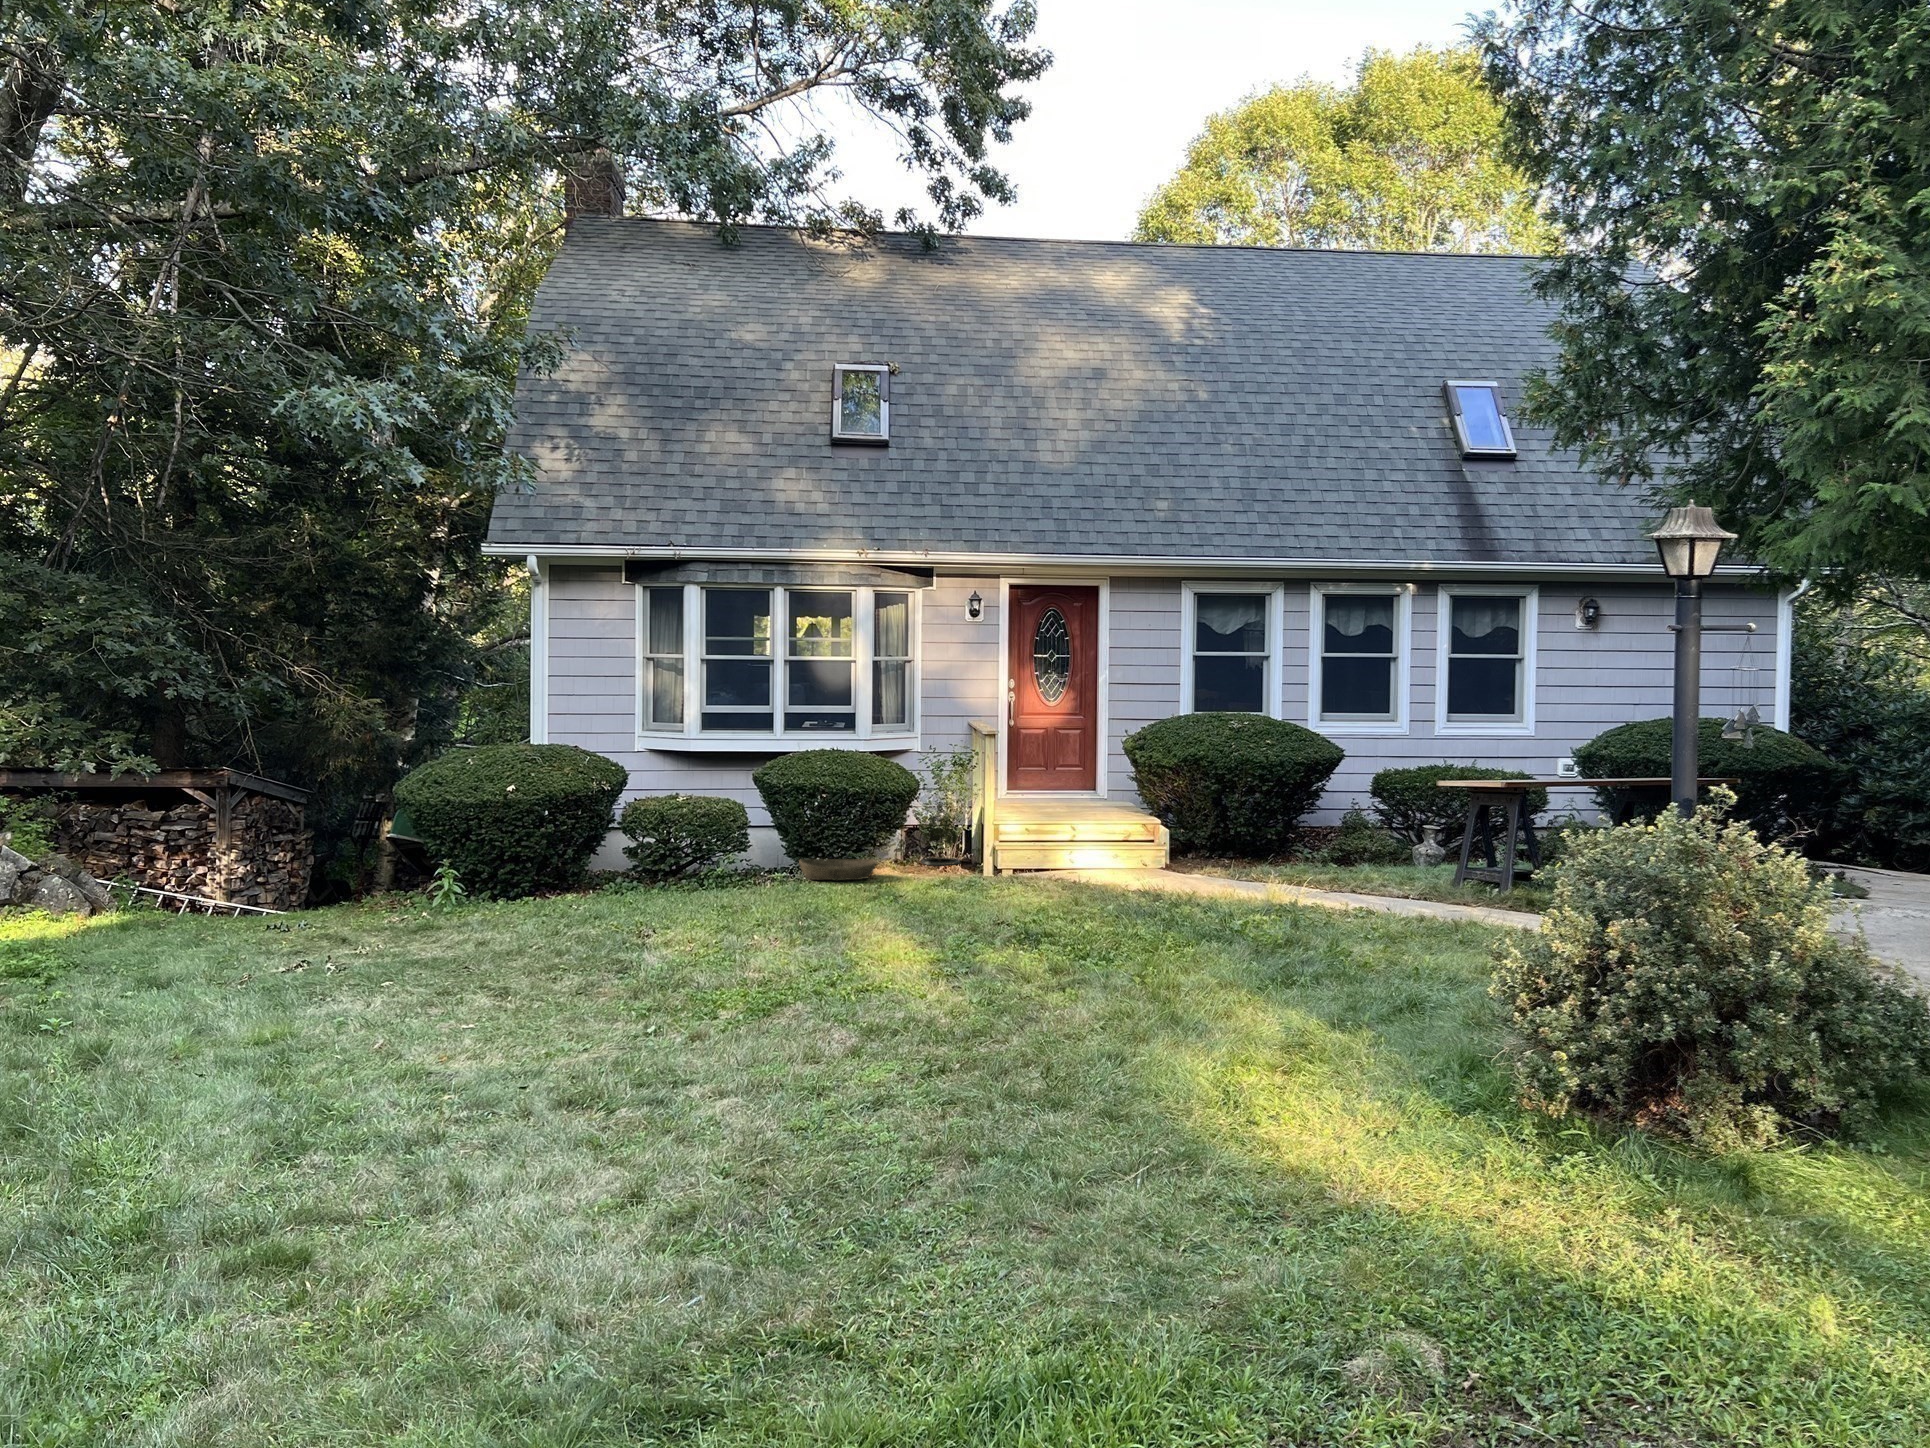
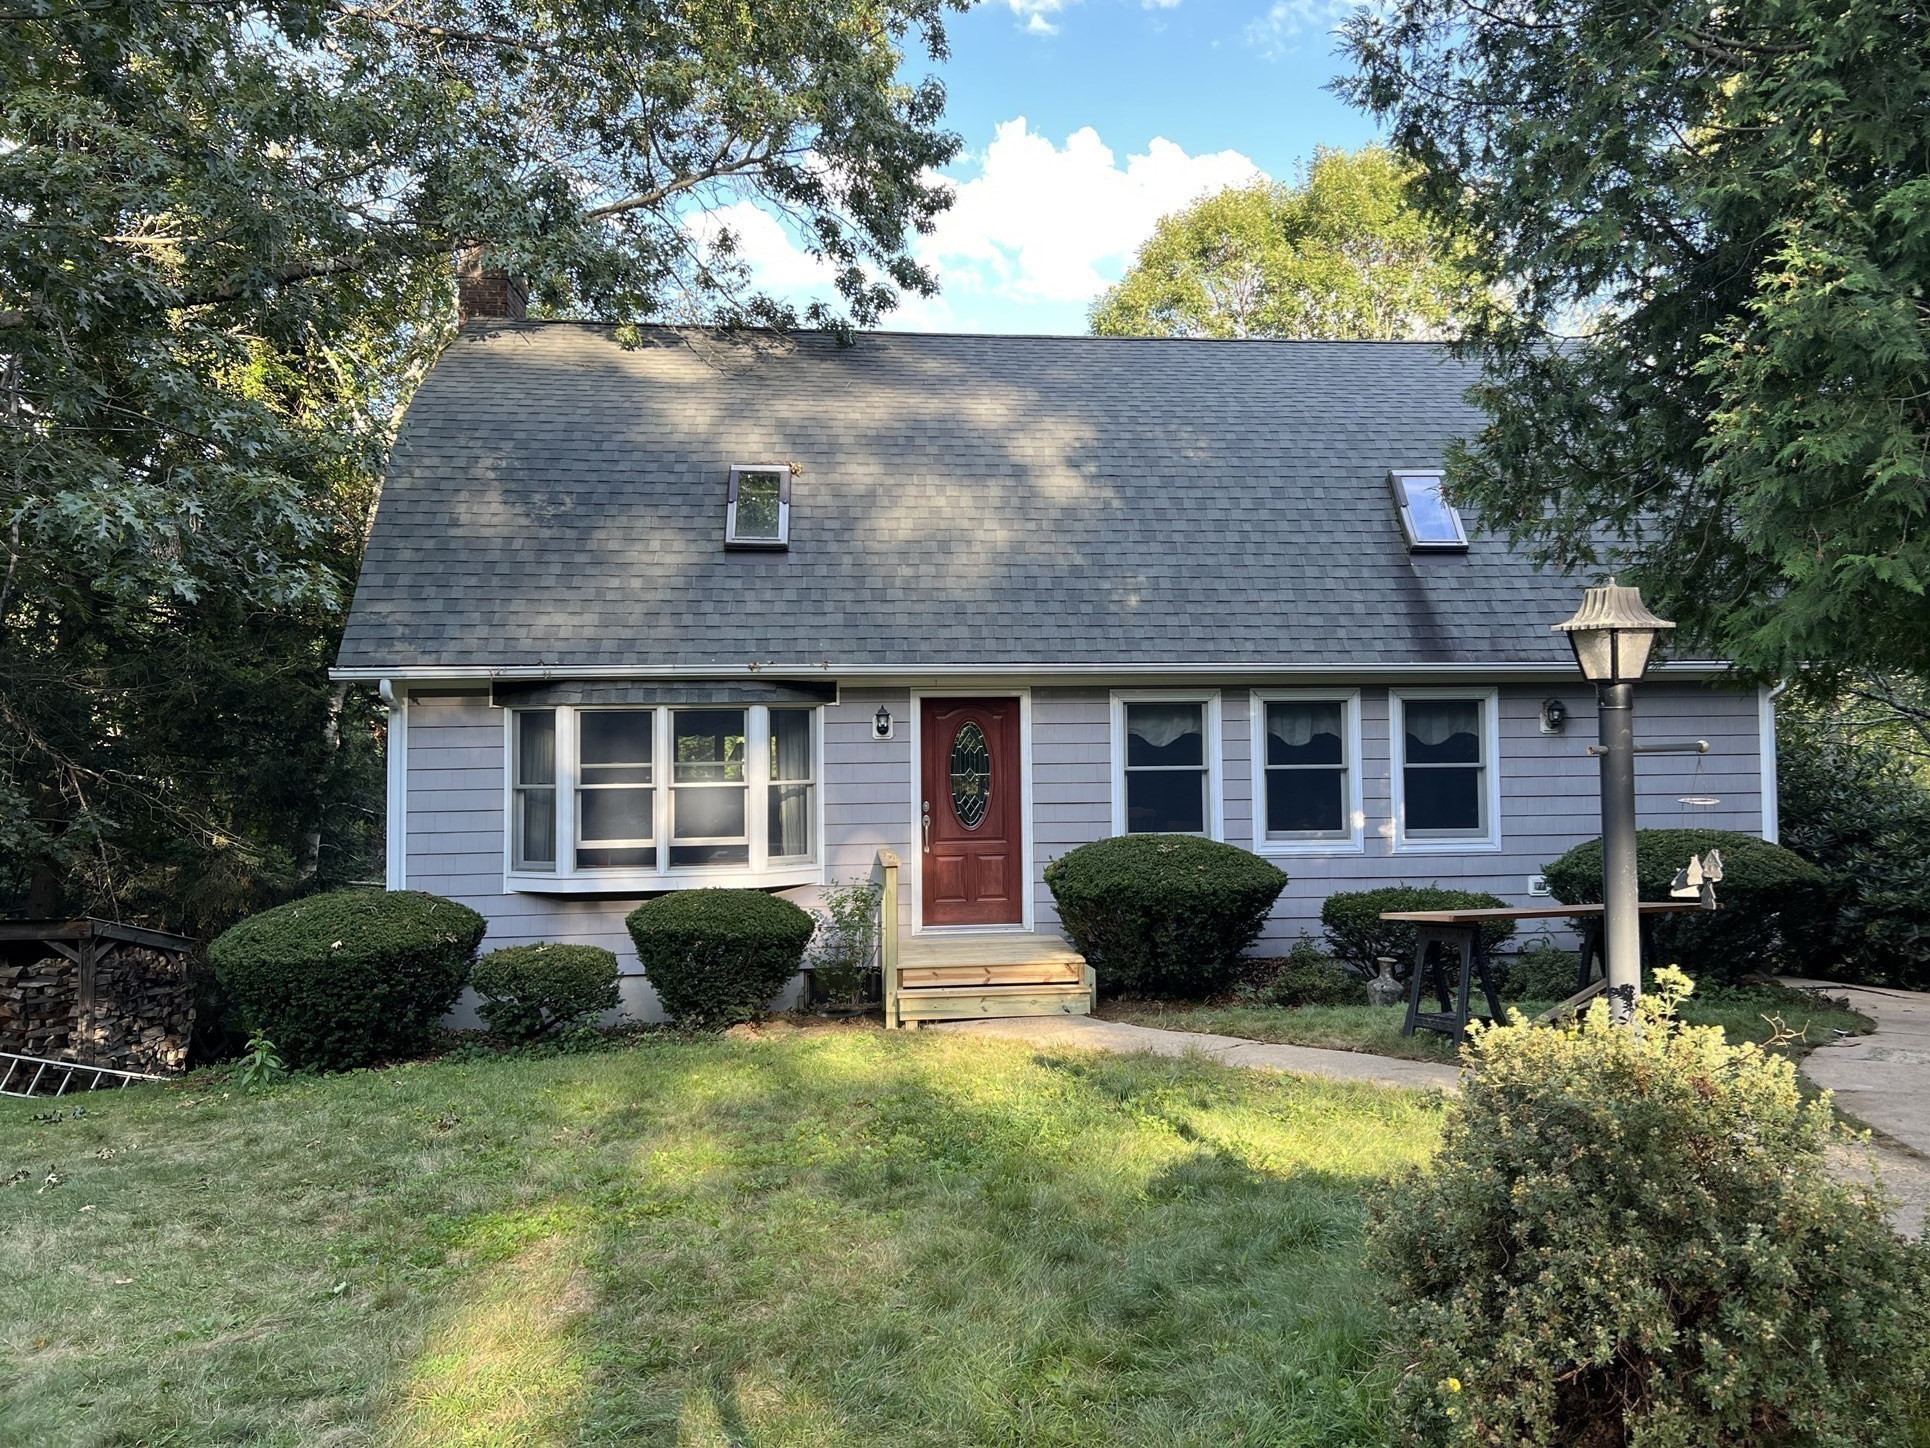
basket: present [799,859,877,881] -> none [671,1014,761,1041]

